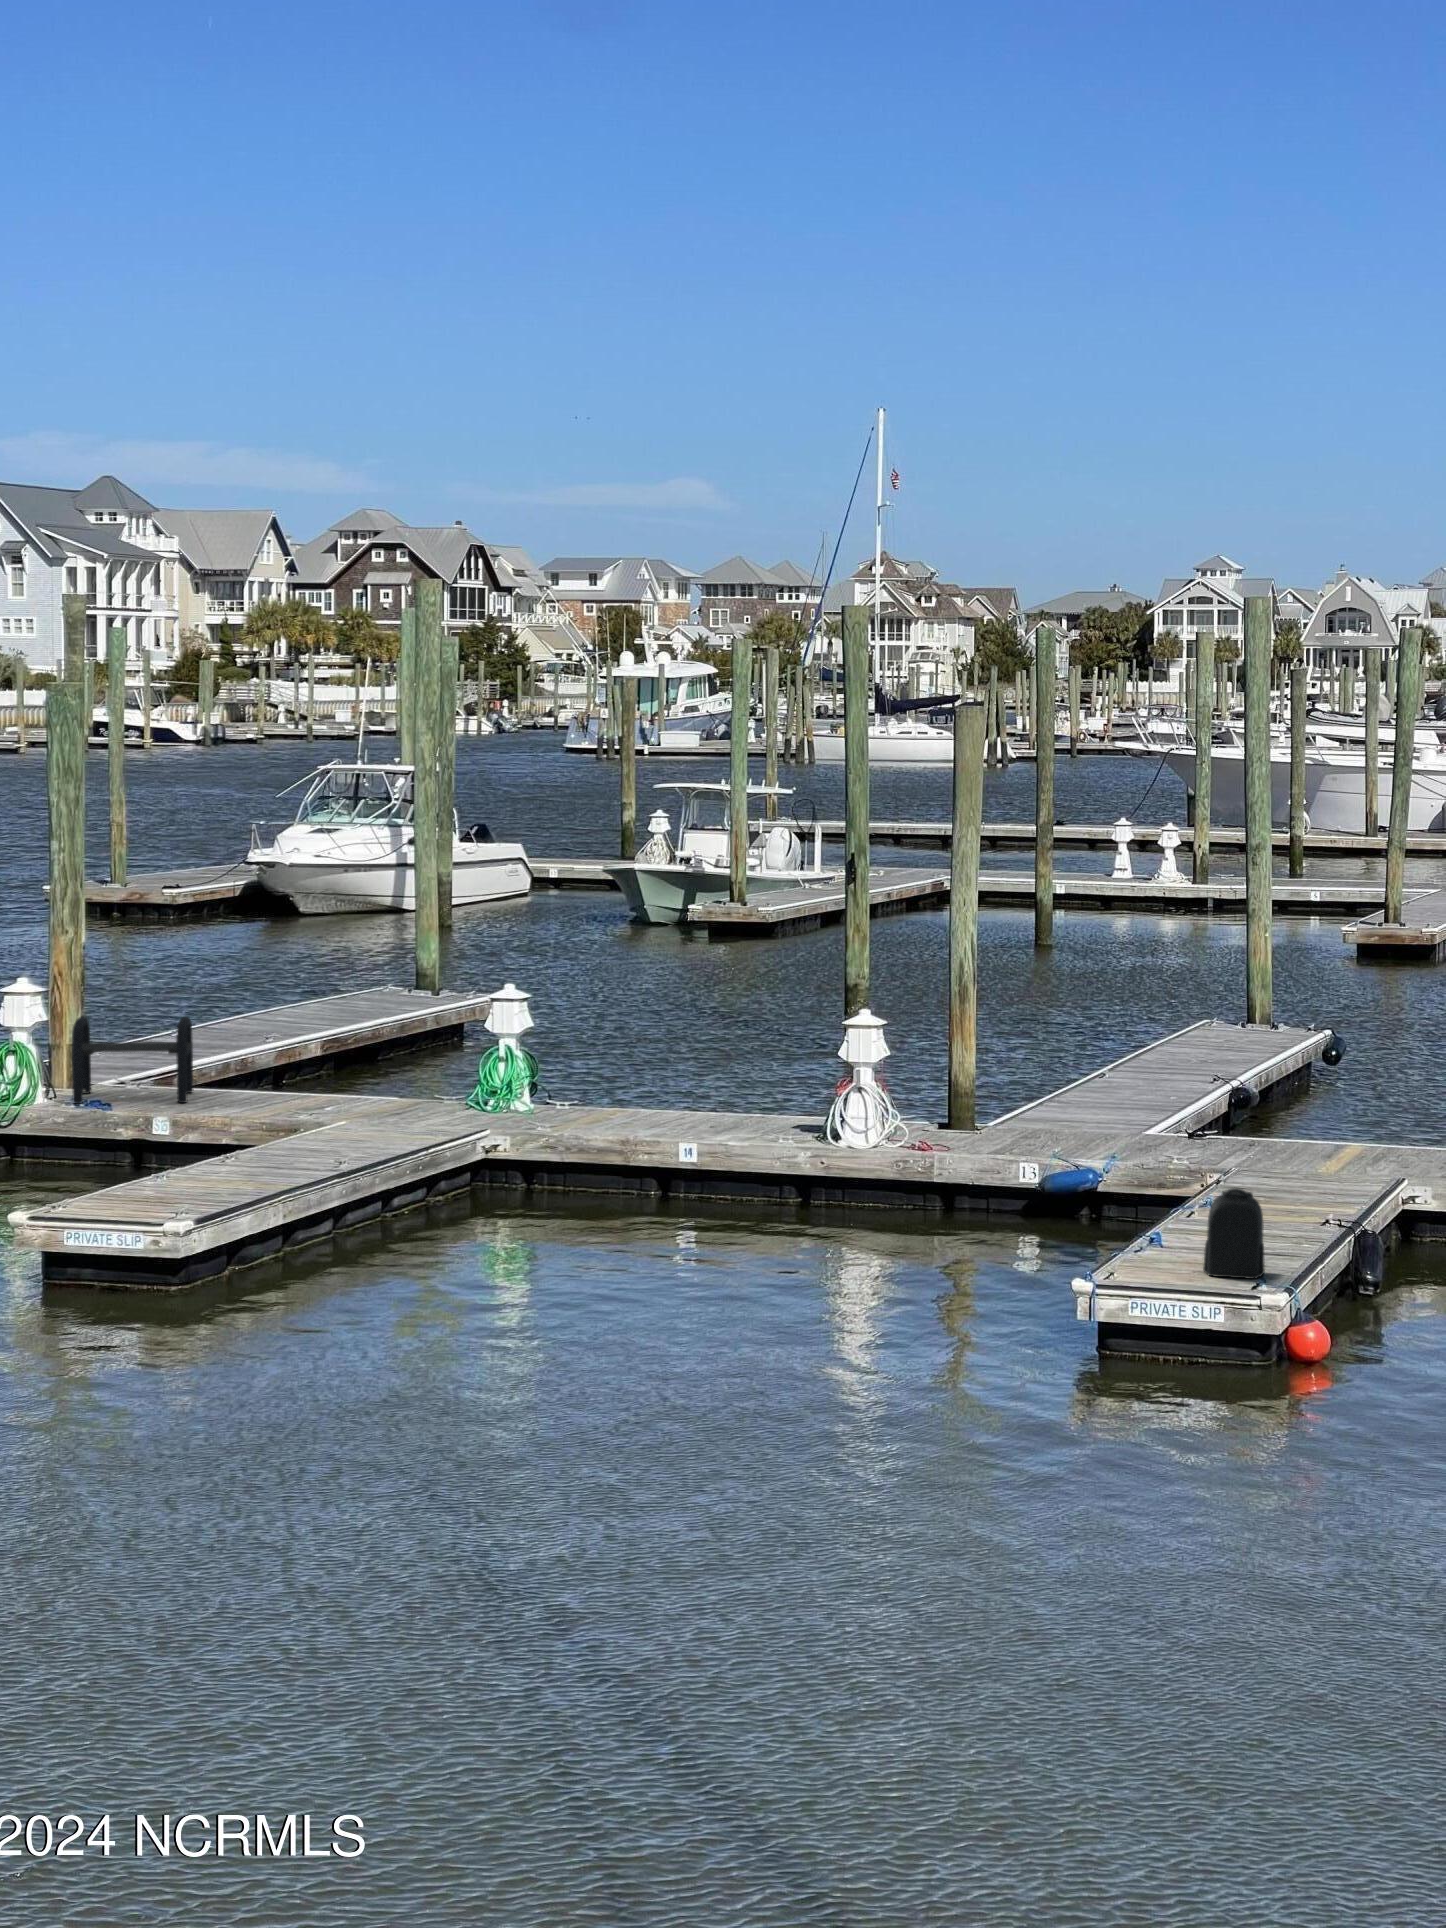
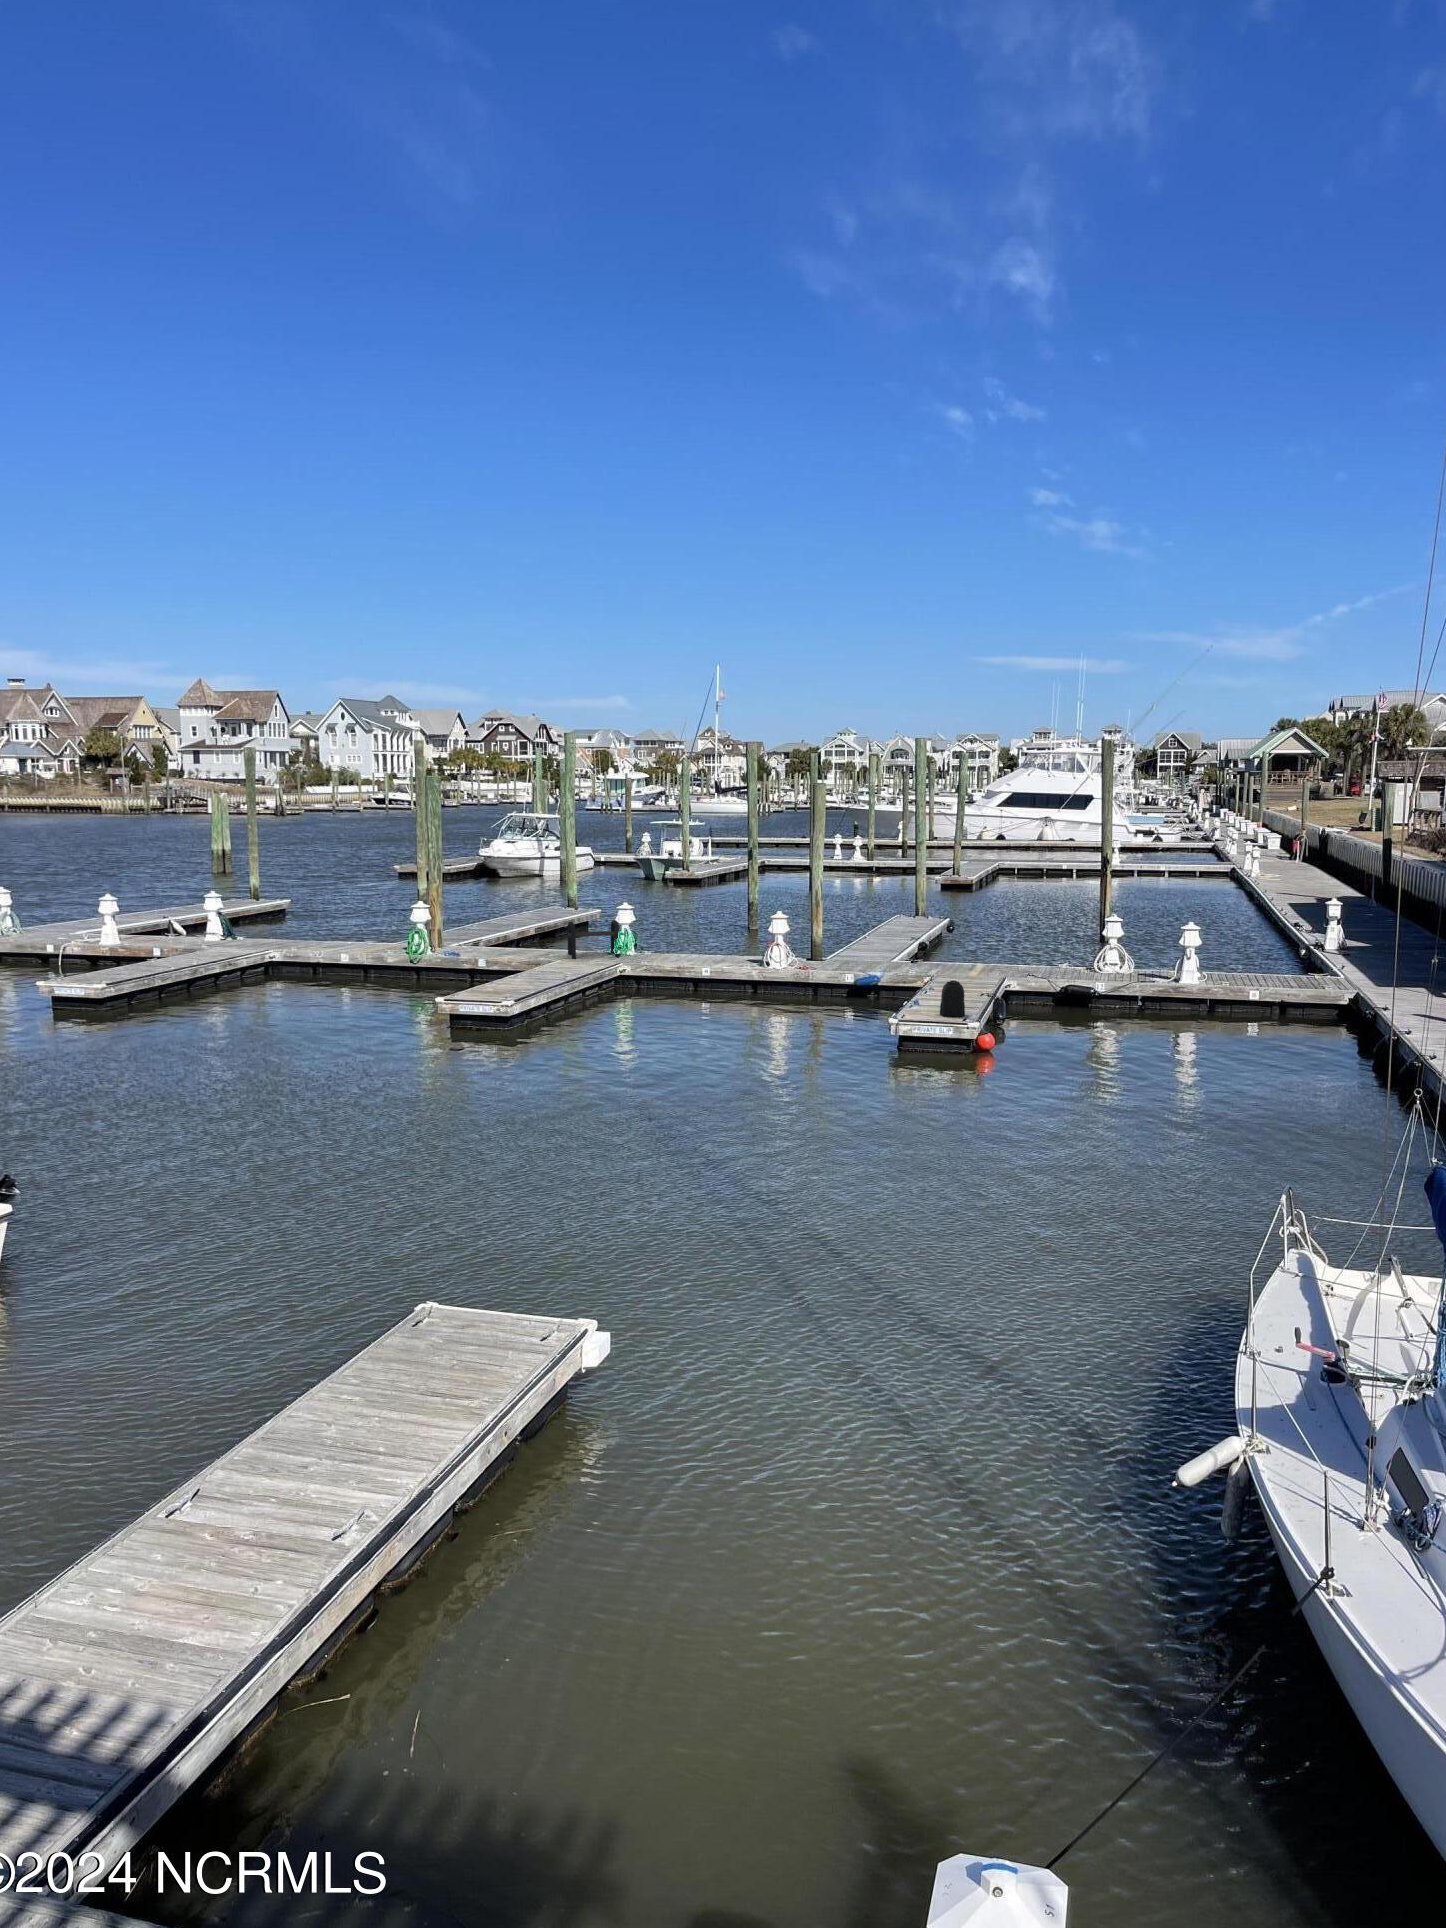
bench: present [72,1016,193,1104] -> present [568,920,620,959]

